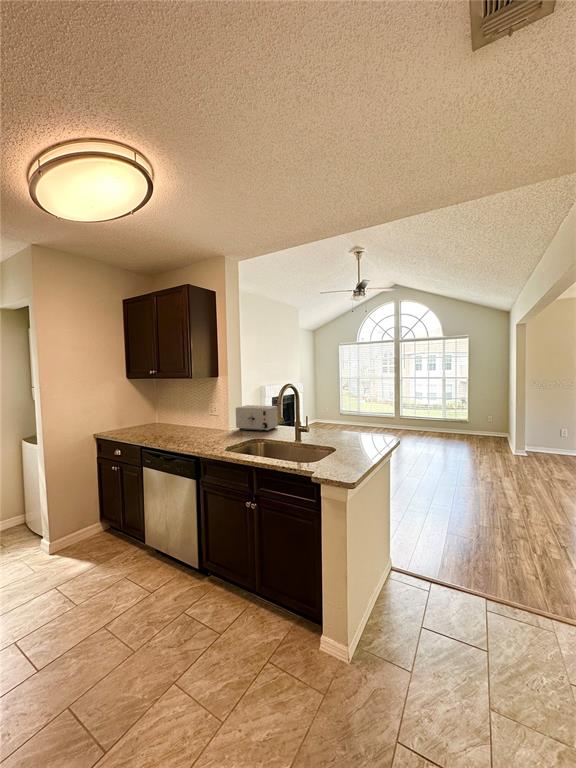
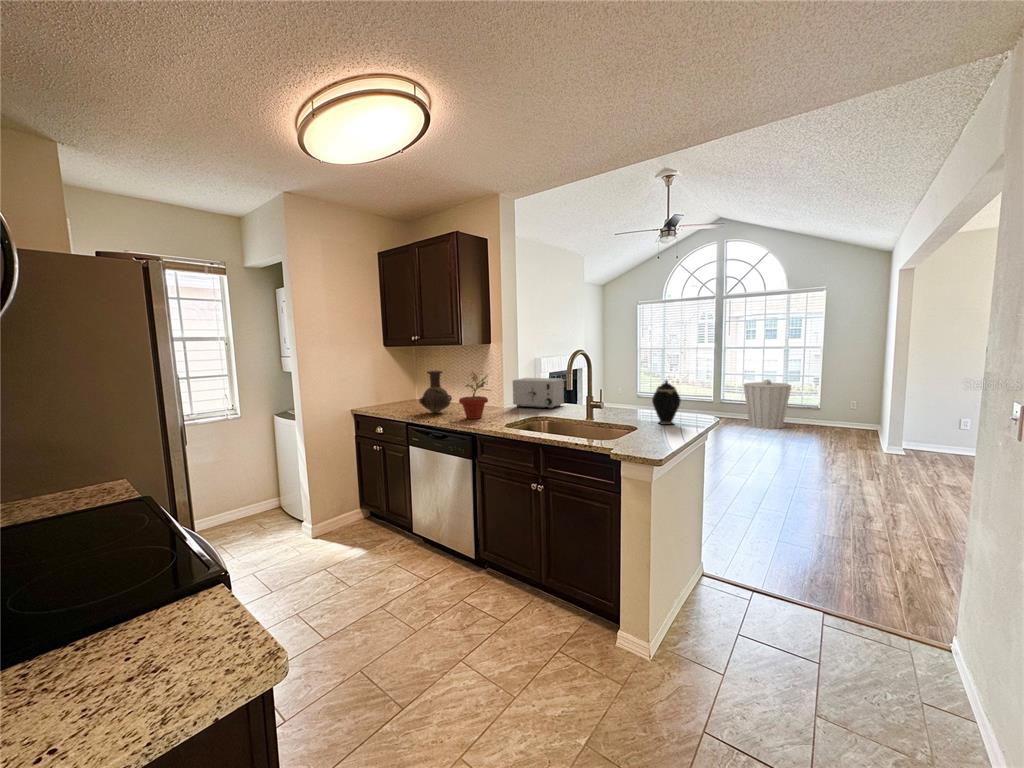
vase: none [154,400,184,437] -> present [419,370,452,413]
trash can: none [414,401,447,437] -> present [744,380,791,429]
potted plant: none [187,402,214,443] -> present [459,374,488,419]
teapot: none [347,408,369,446] -> present [652,380,681,425]

